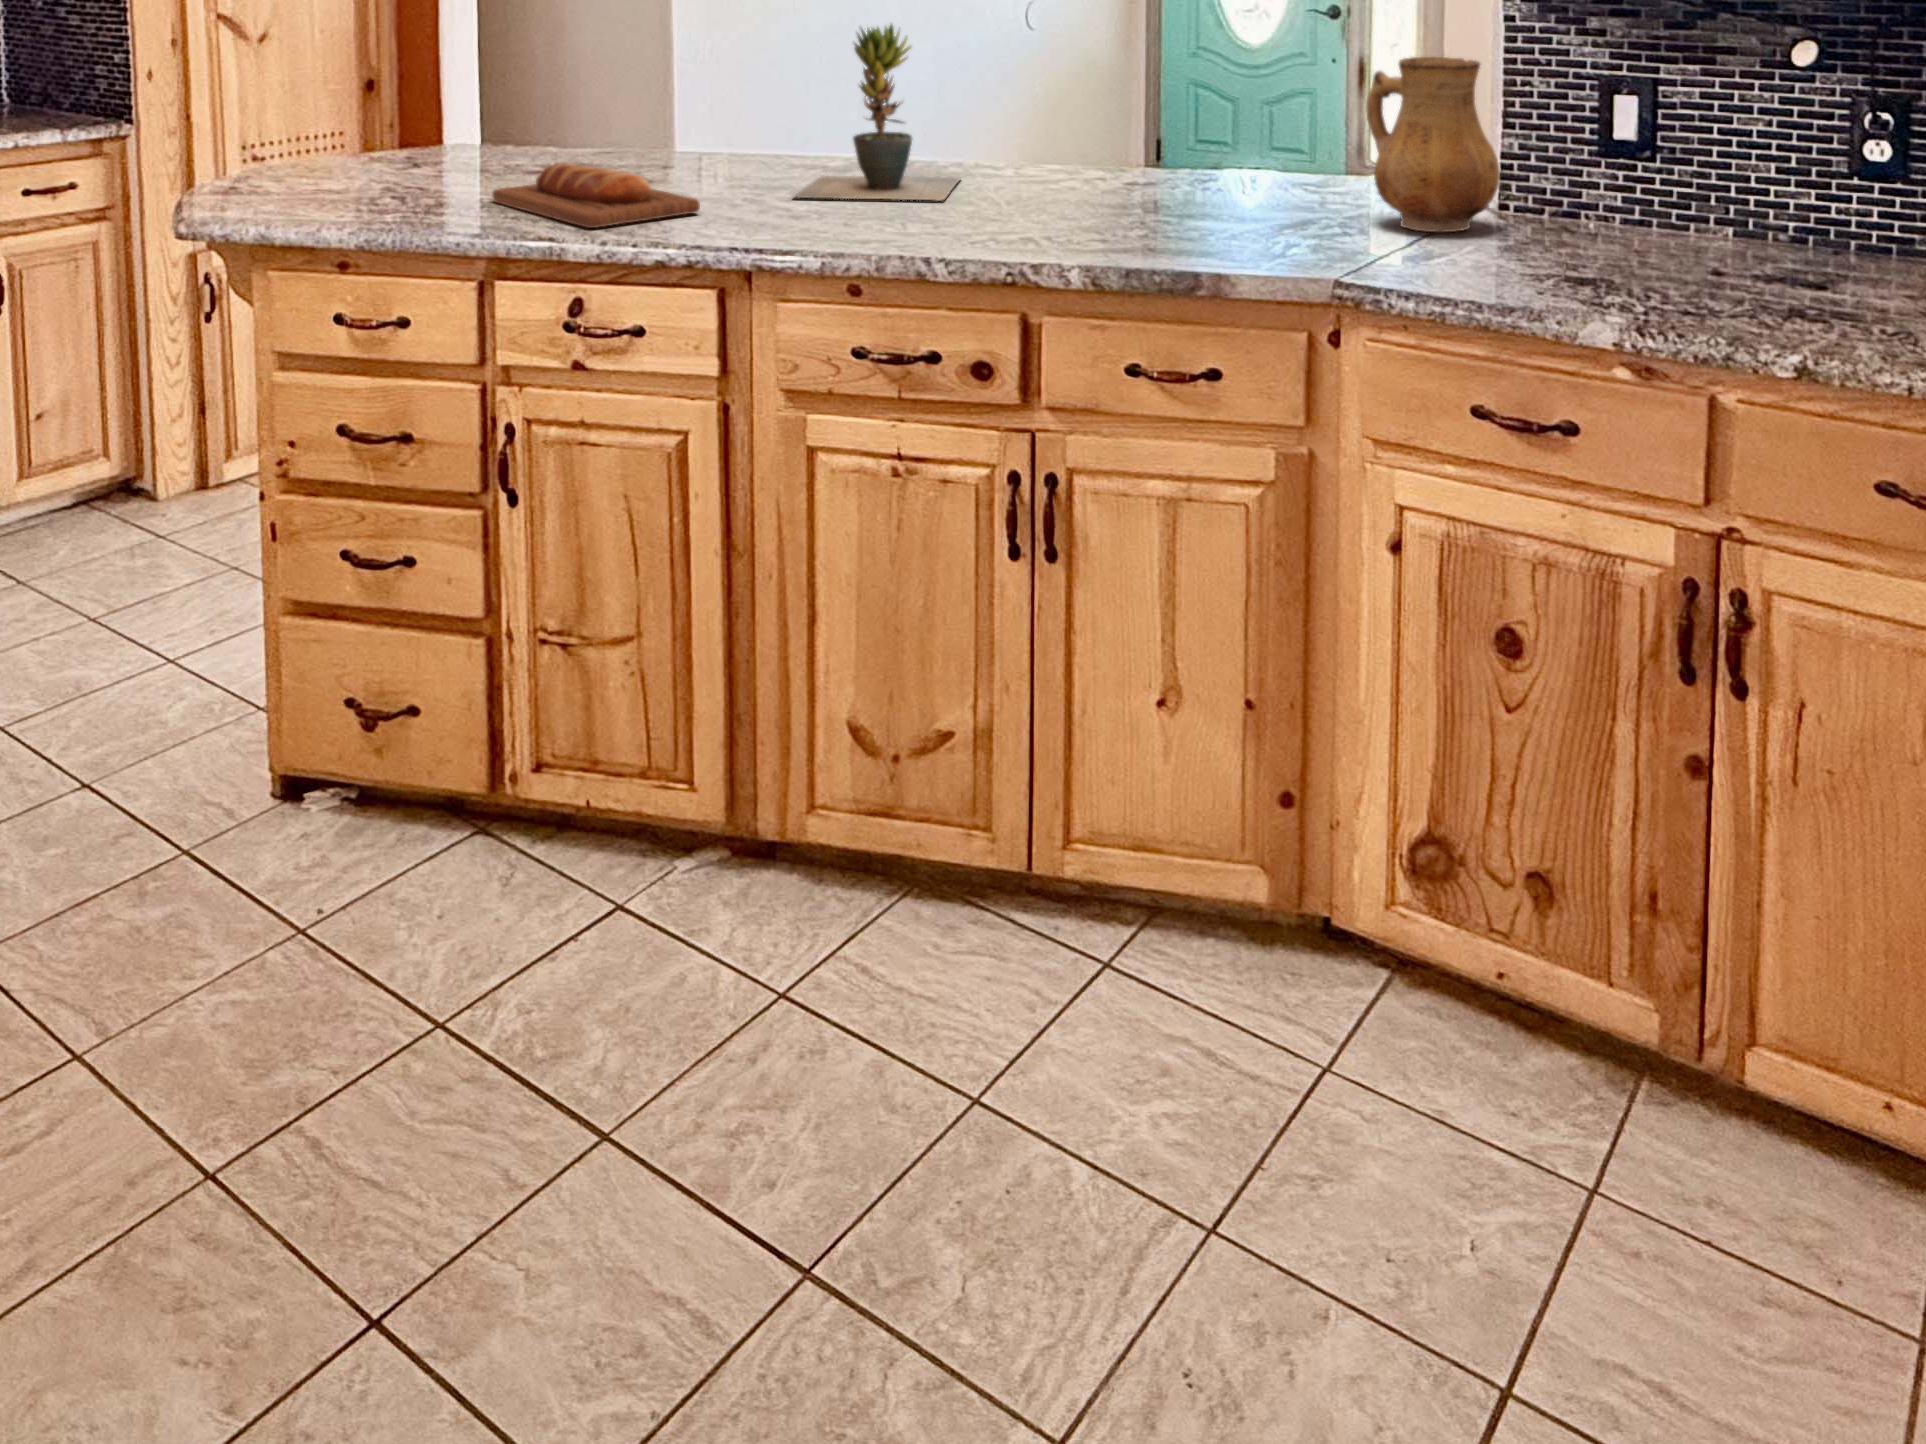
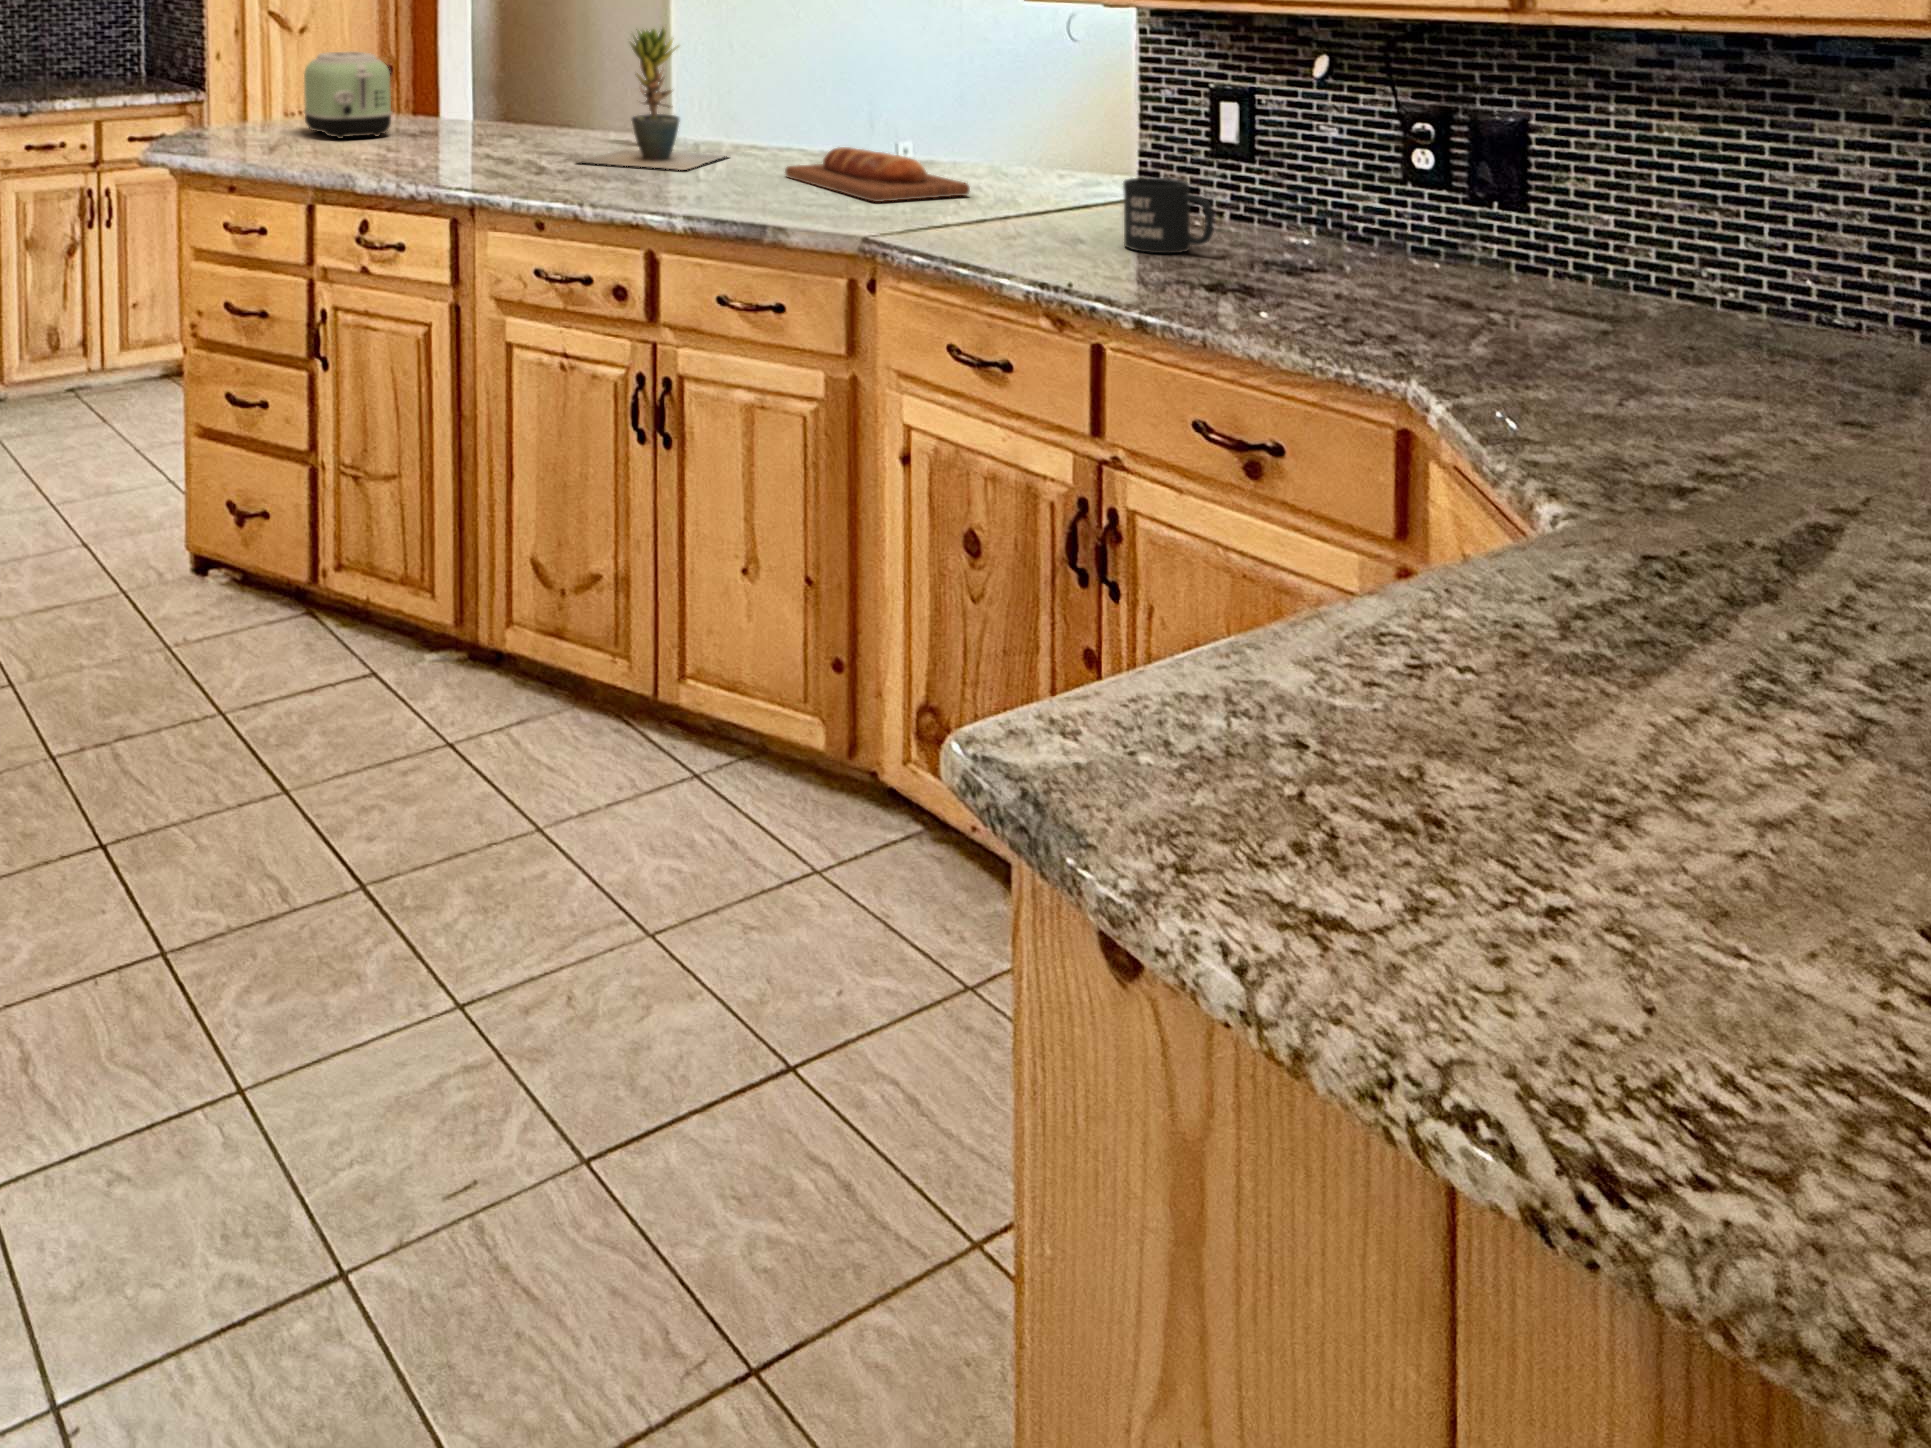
ceramic pitcher: present [1366,57,1500,232] -> none [1002,63,1111,215]
toaster: none [357,65,491,182] -> present [304,52,392,139]
bread loaf: present [492,163,700,228] -> present [785,147,970,202]
mug: none [1589,186,1703,274] -> present [1123,178,1215,253]

